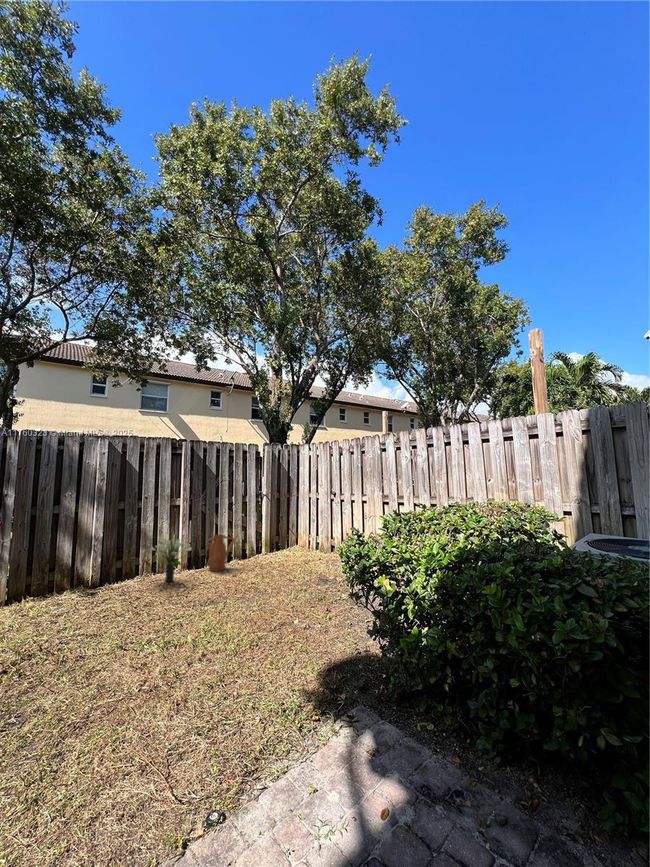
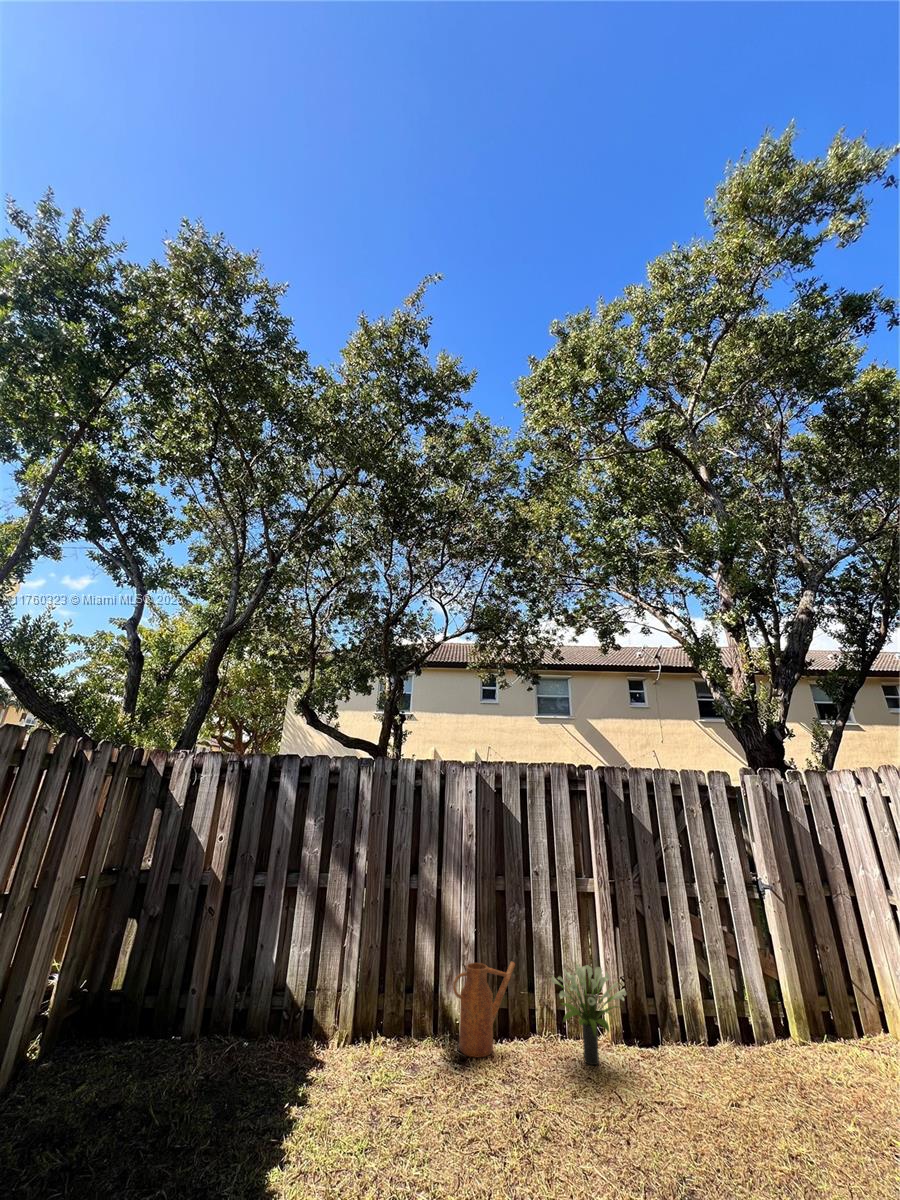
watering can: present [206,534,238,571] -> present [453,962,515,1057]

